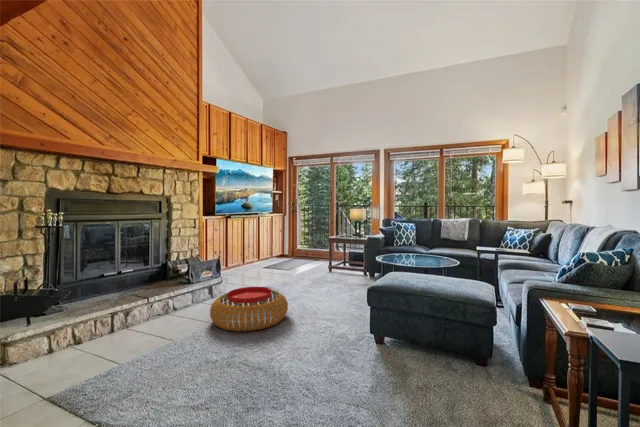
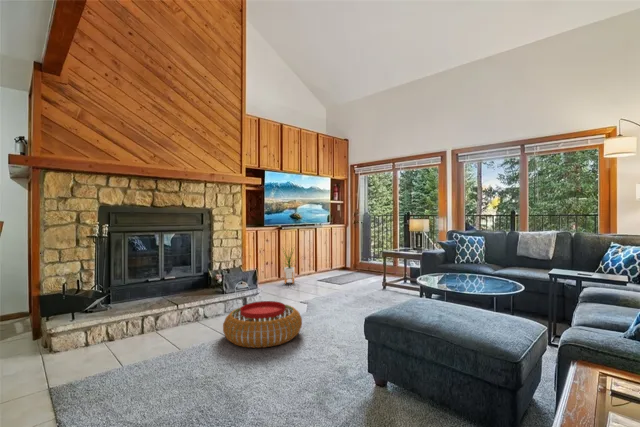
house plant: none [227,233,249,274] -> present [284,249,294,284]

